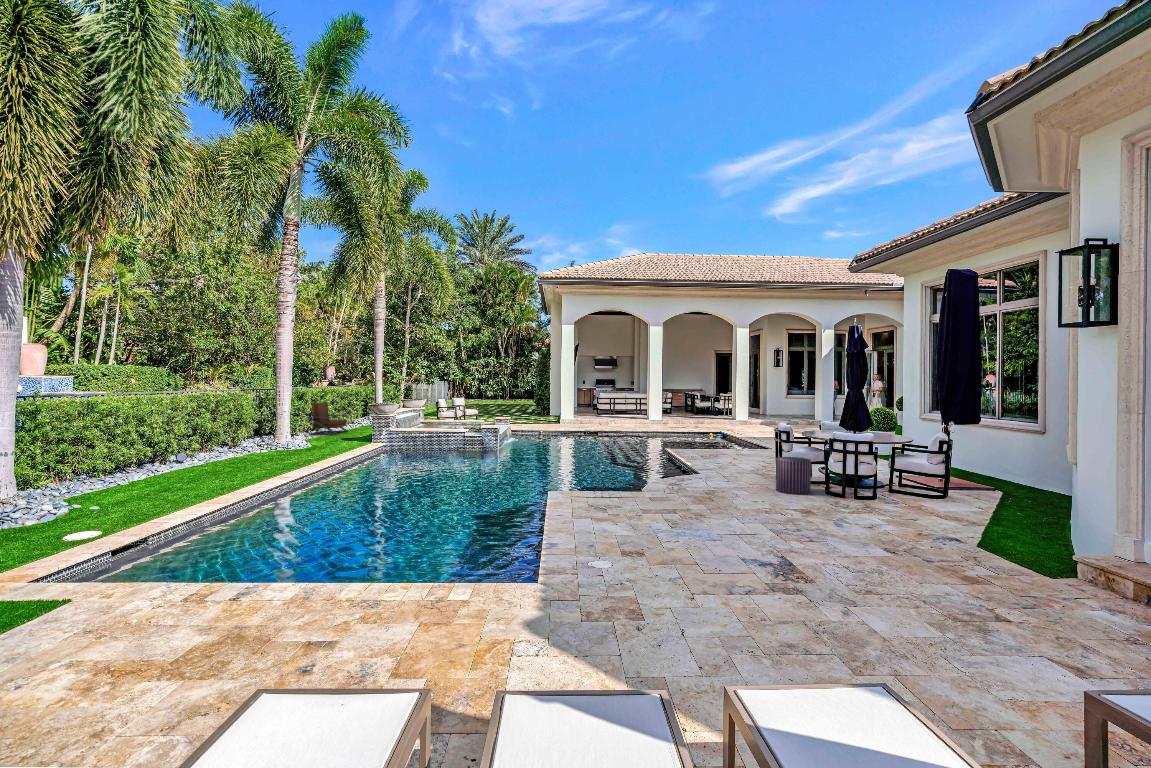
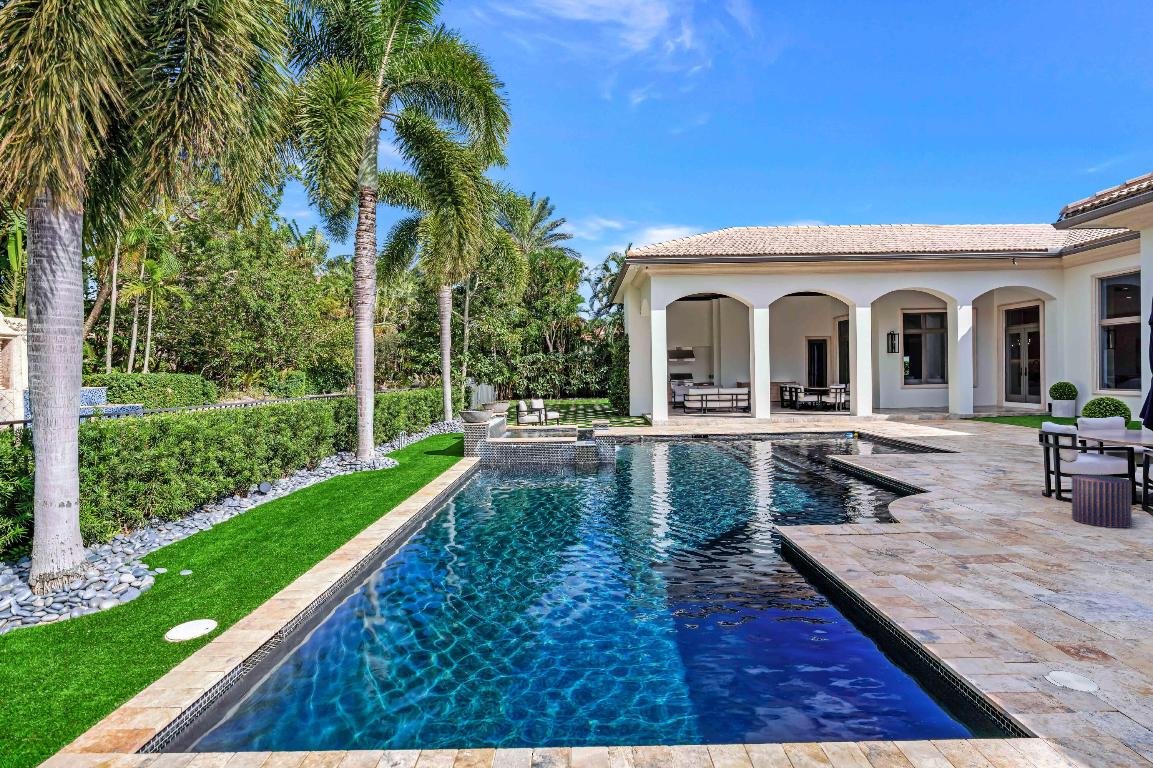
lounge chair: present [308,402,348,435] -> none [377,409,420,448]

